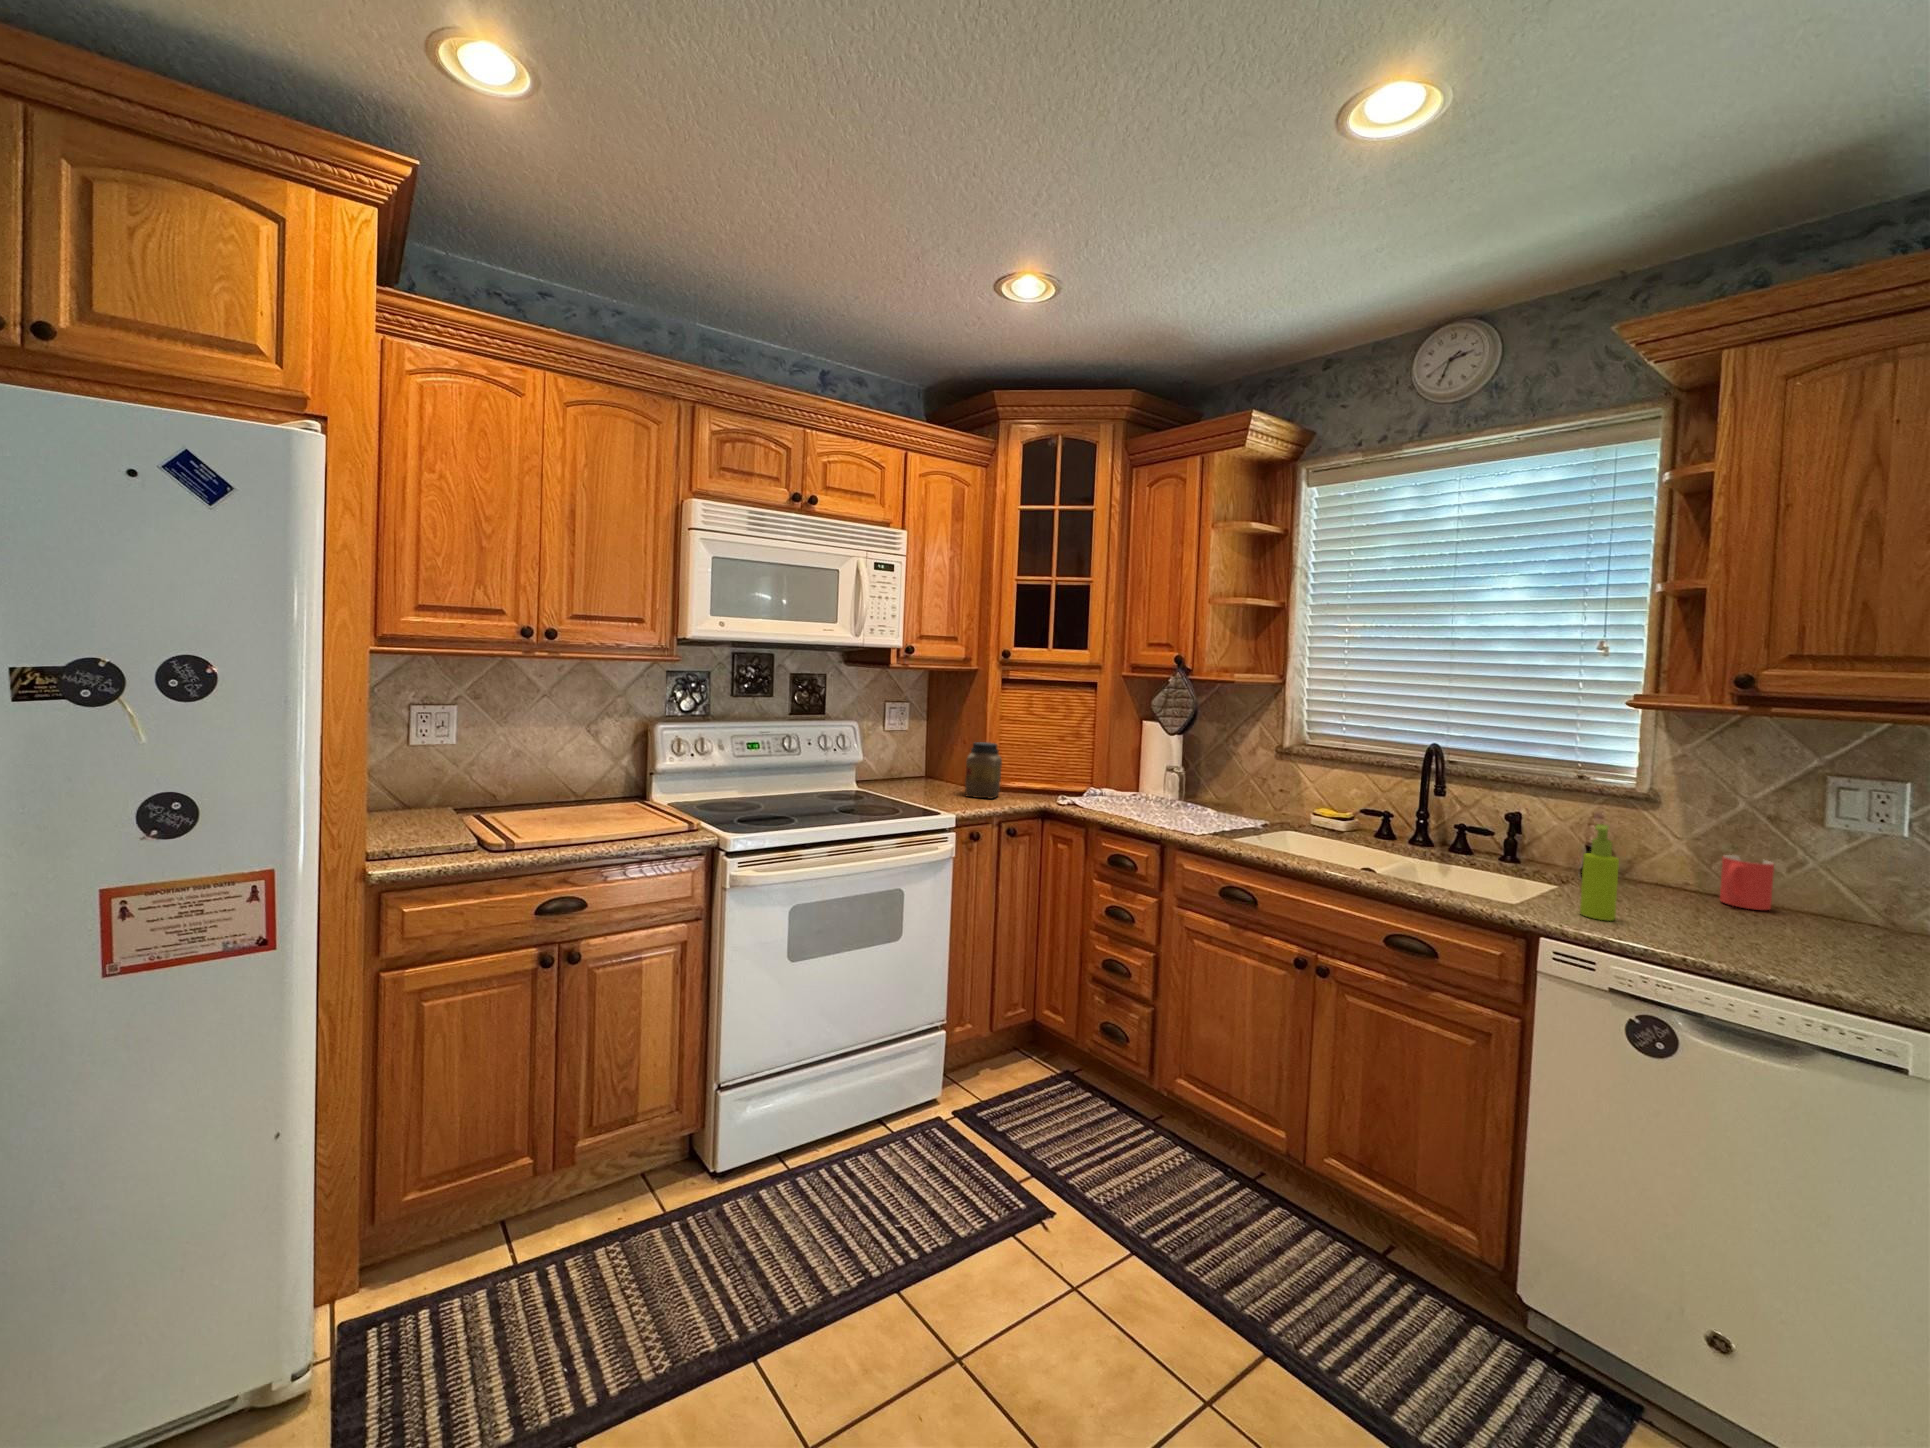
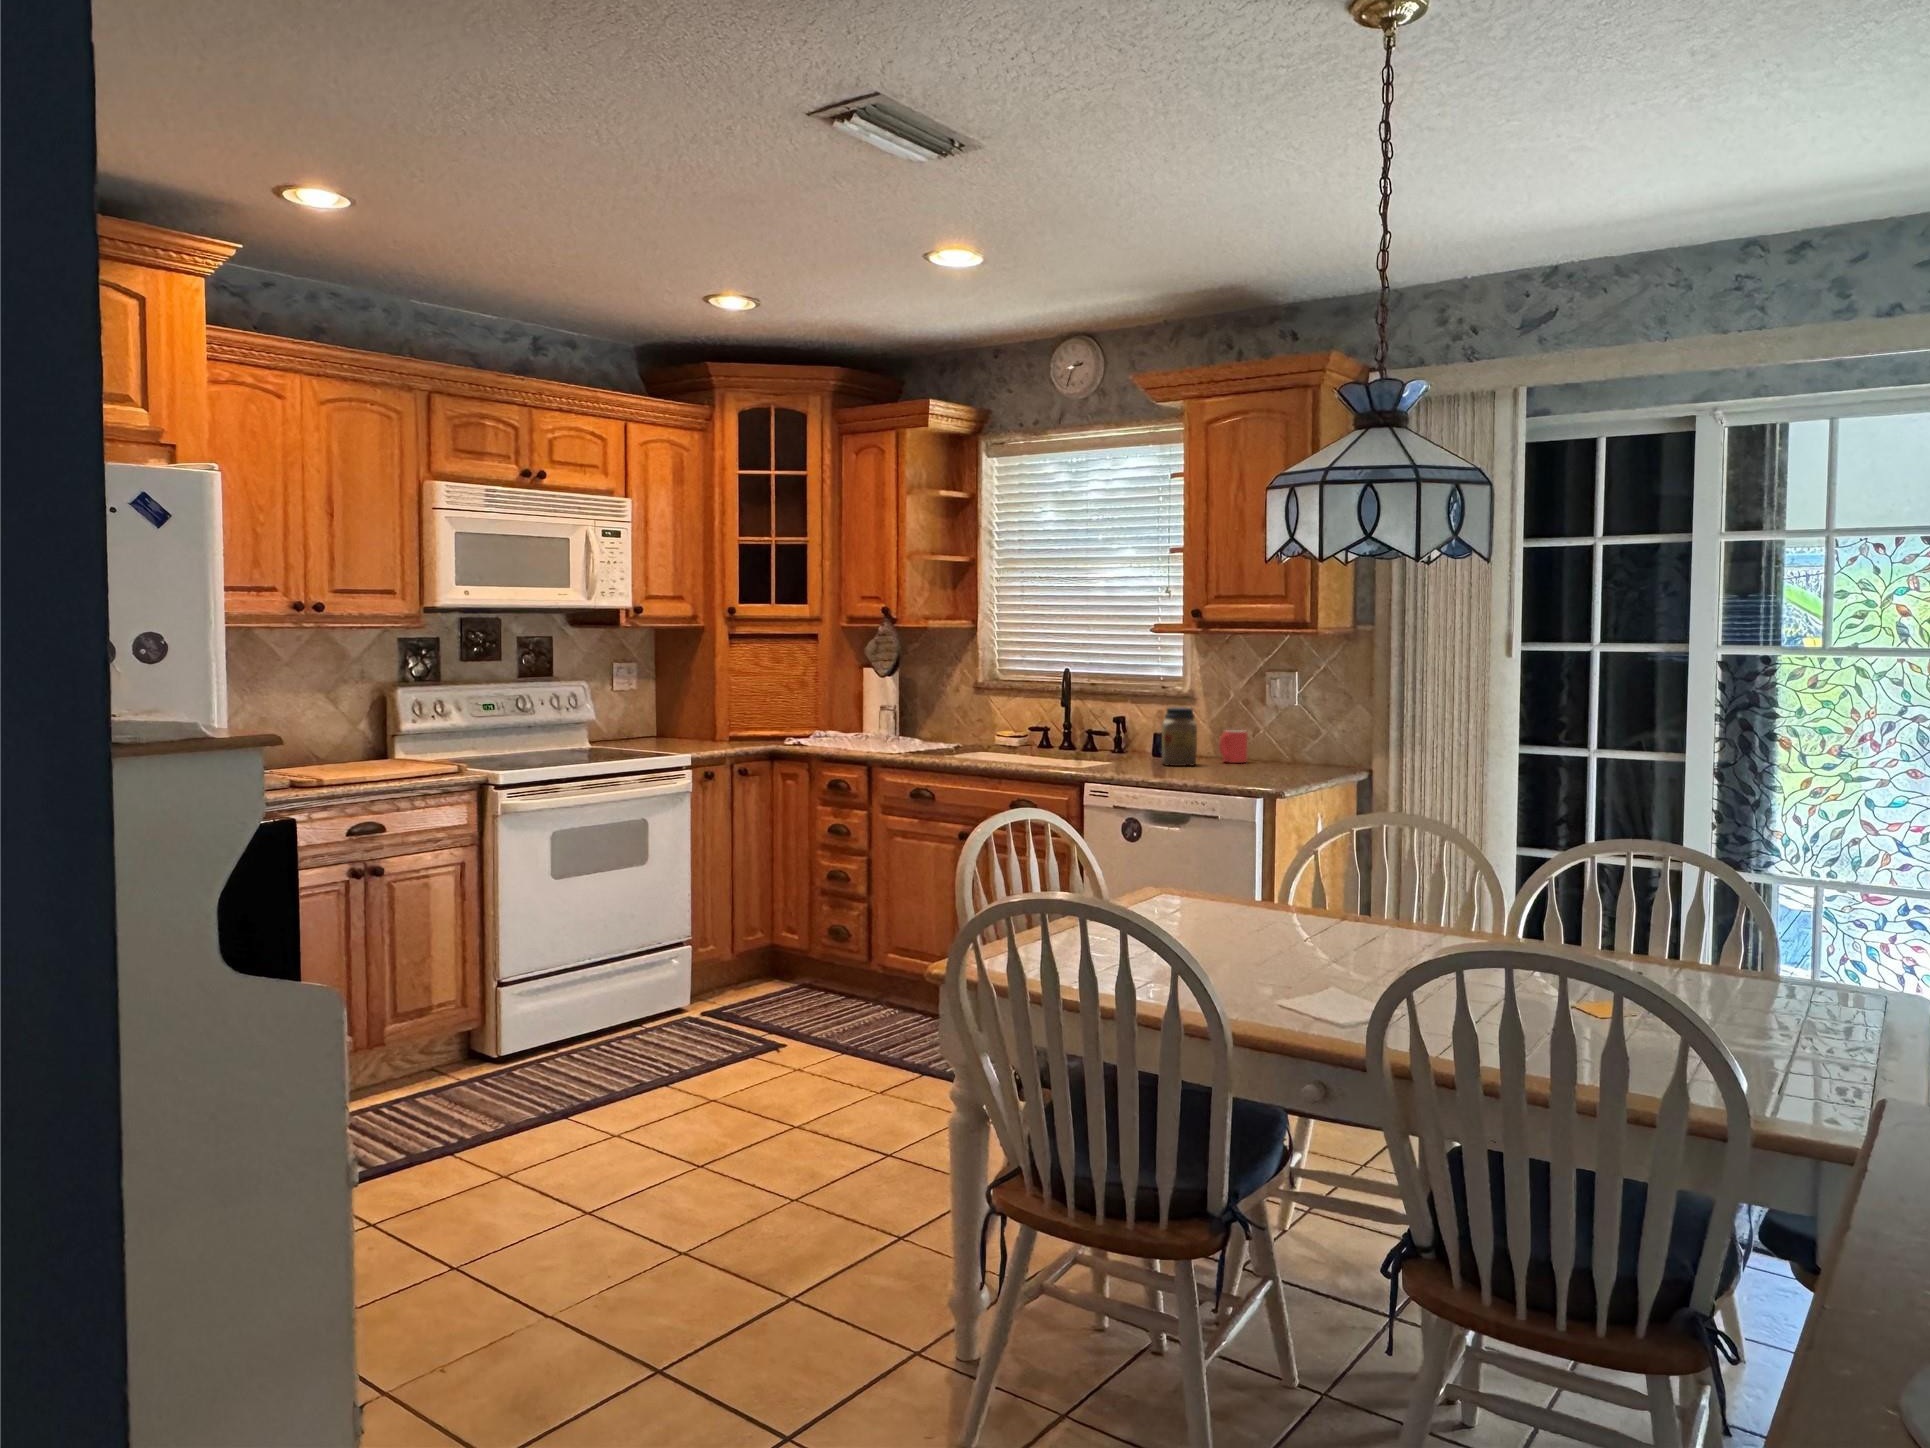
jar: present [965,742,1002,799] -> present [1162,707,1197,766]
soap dispenser: present [1580,824,1619,921] -> none [1117,709,1134,770]

